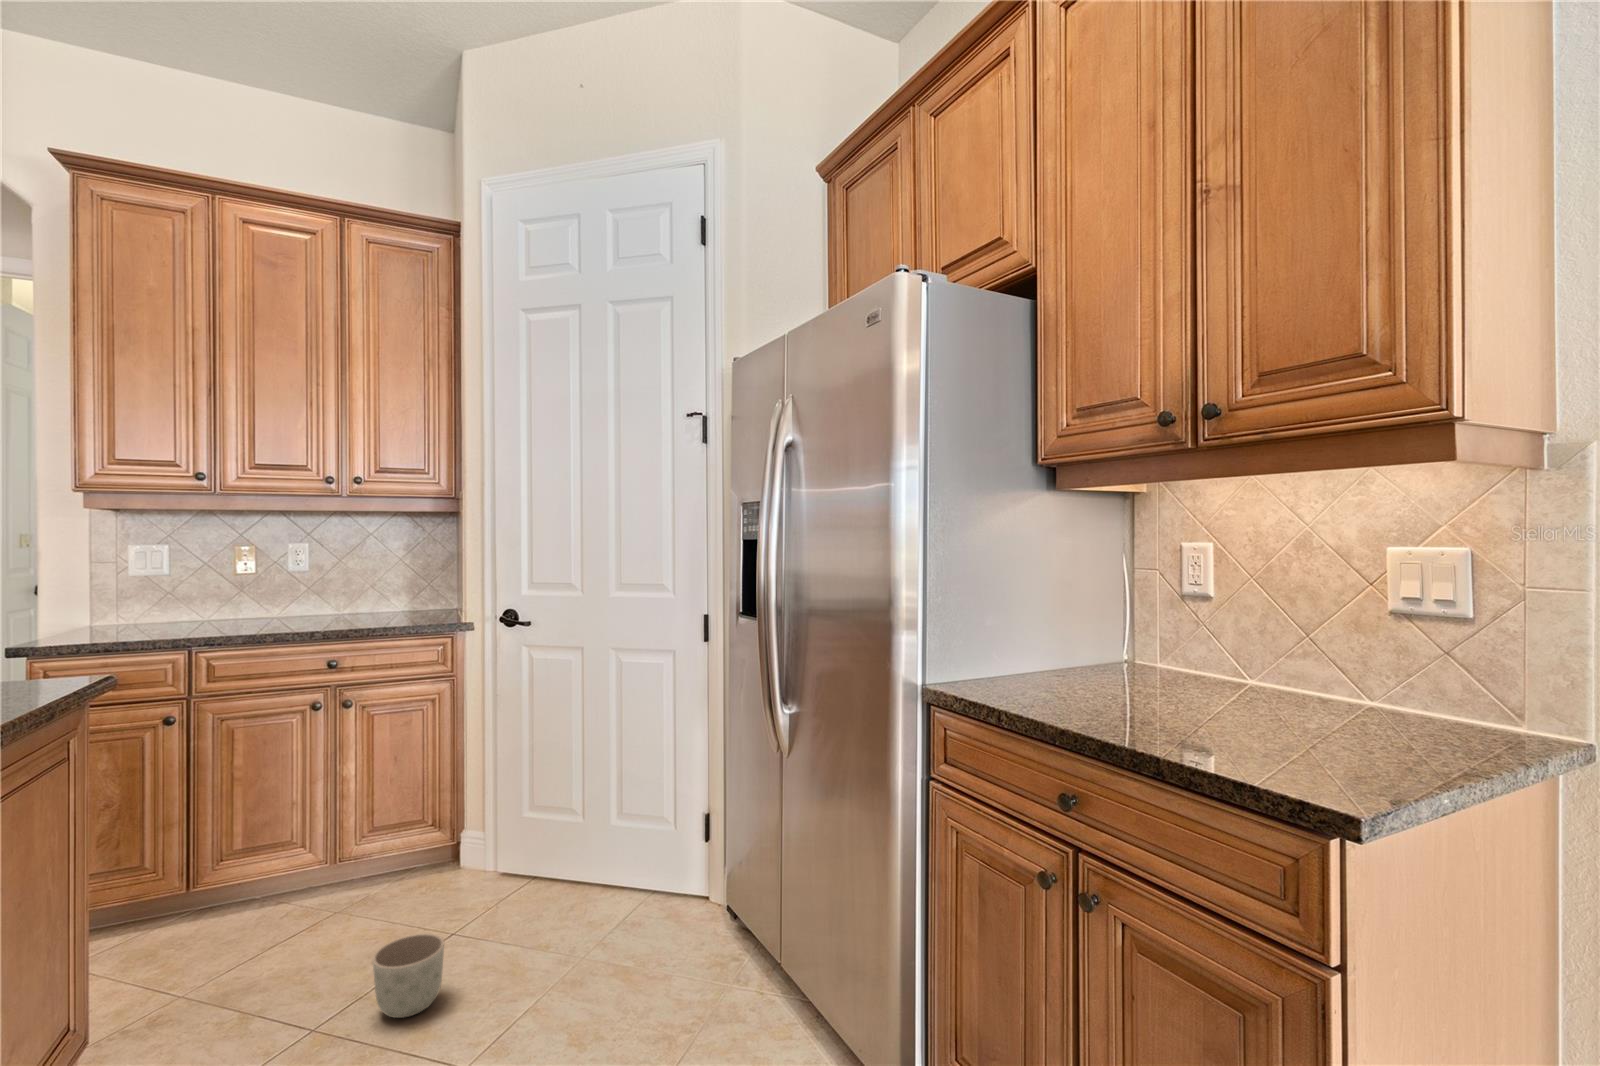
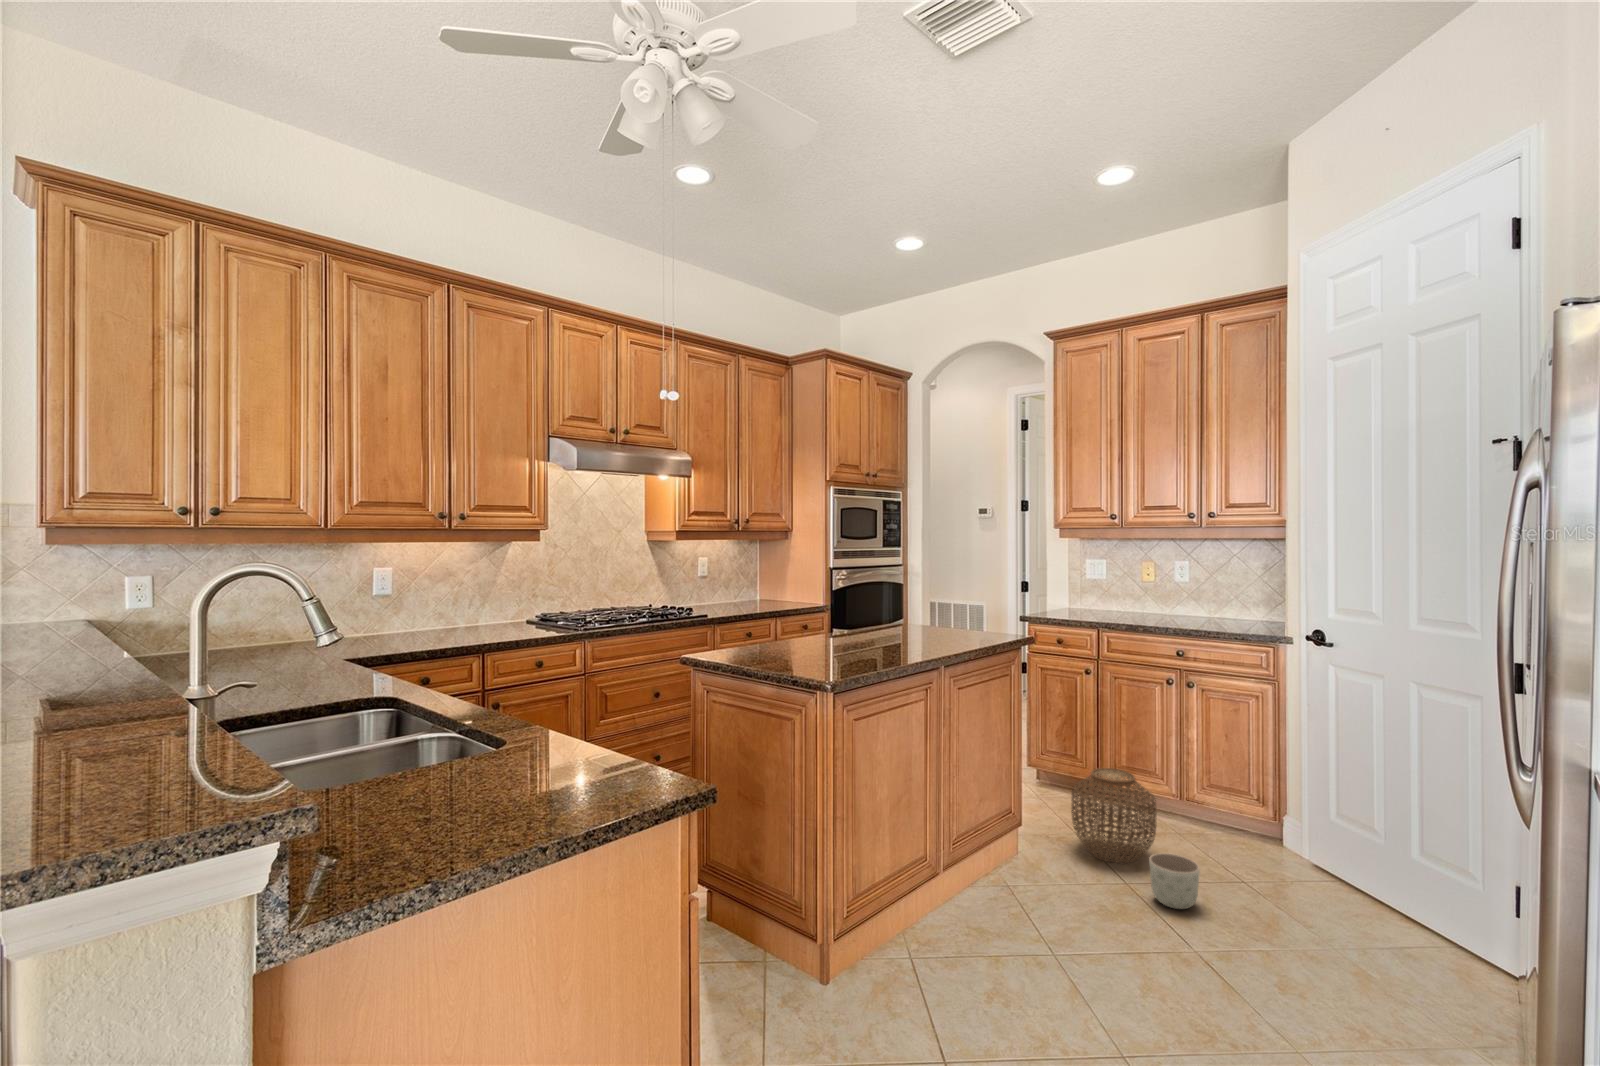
woven basket: none [197,852,345,1011] -> present [1071,768,1156,864]

